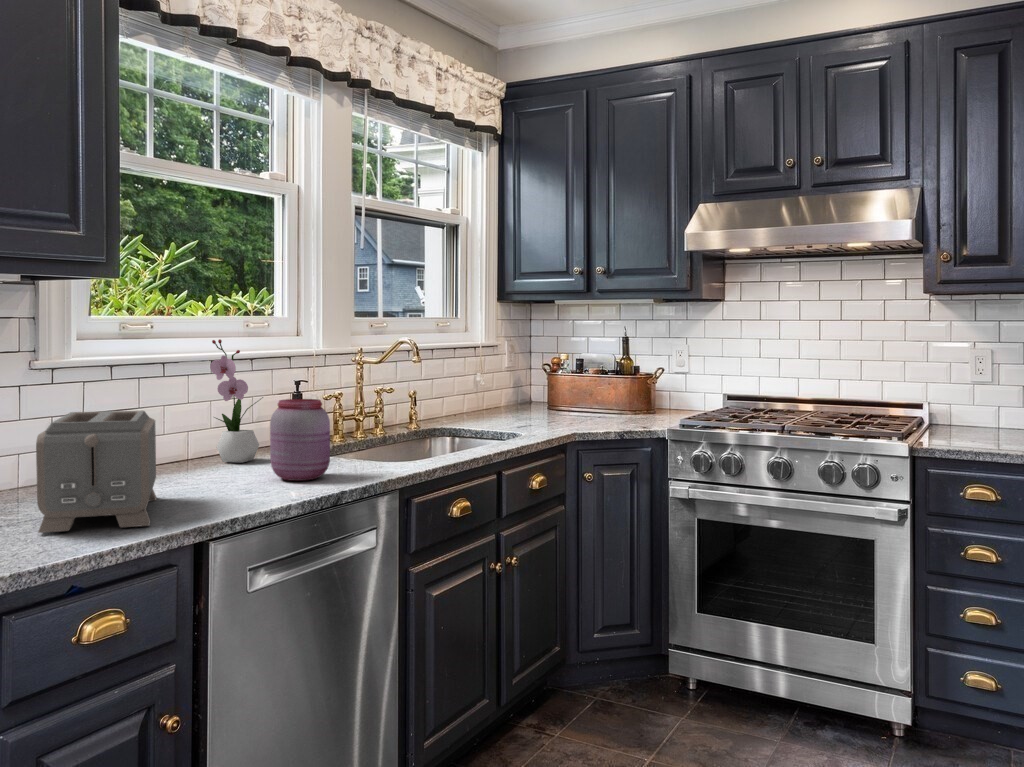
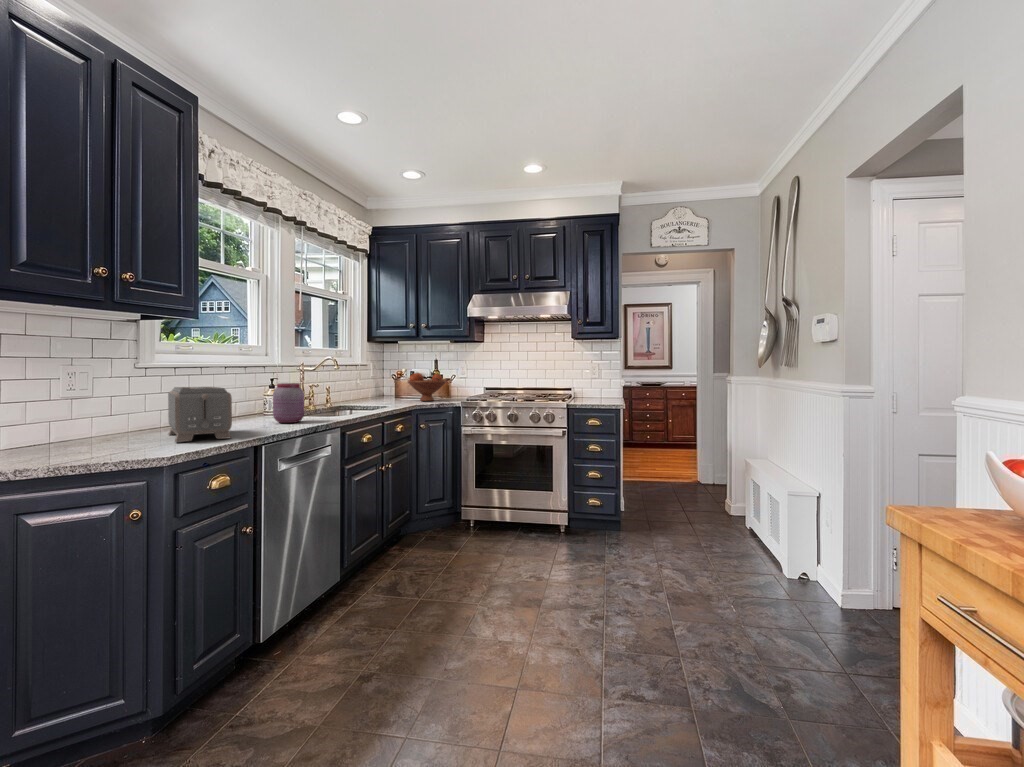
flower arrangement: present [210,339,263,463] -> none [231,354,259,419]
fruit bowl: none [563,367,641,425] -> present [408,373,446,401]

